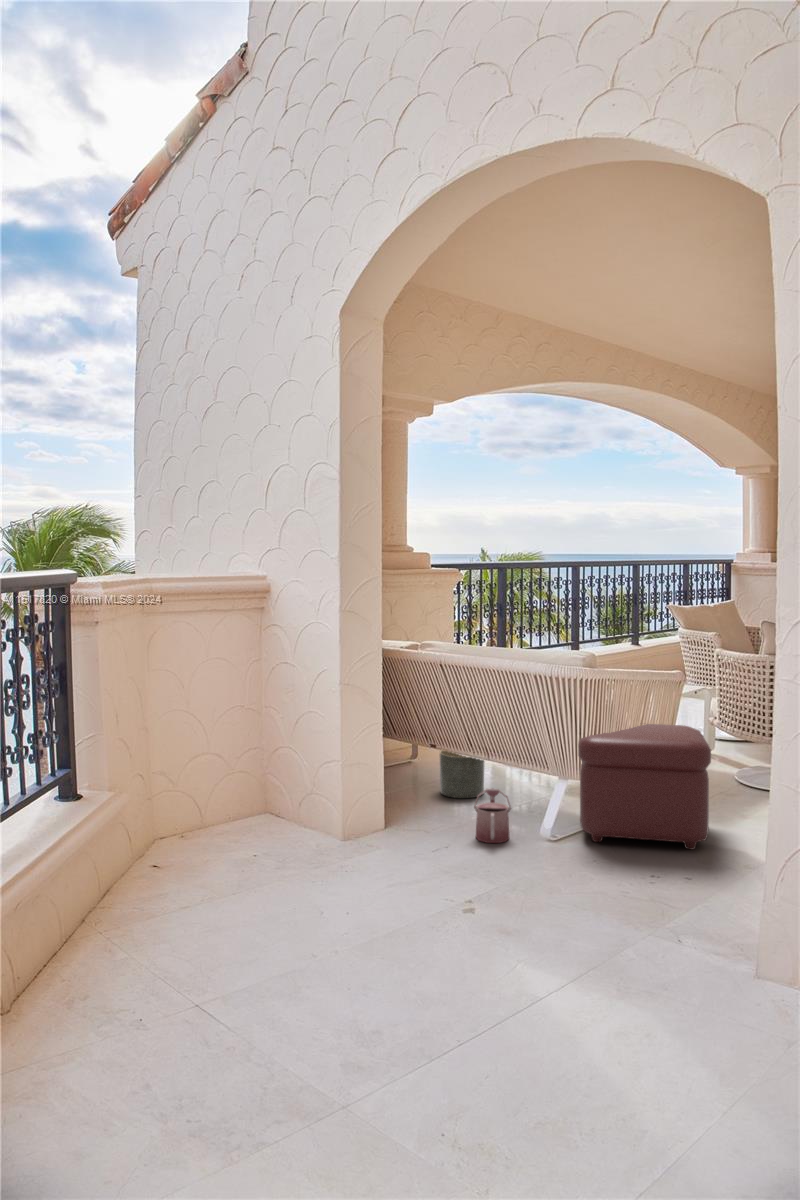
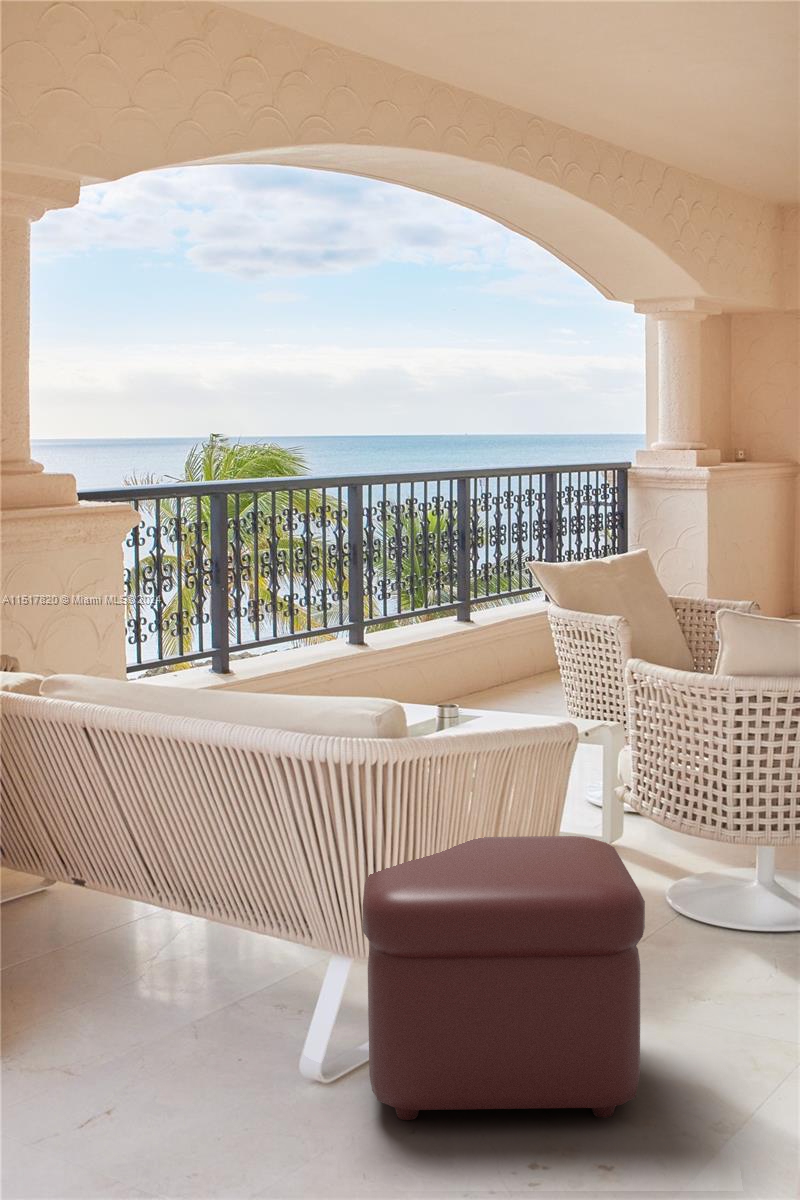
planter: present [440,750,485,798] -> none [62,894,164,1014]
watering can: present [474,788,511,843] -> none [127,1011,215,1152]

